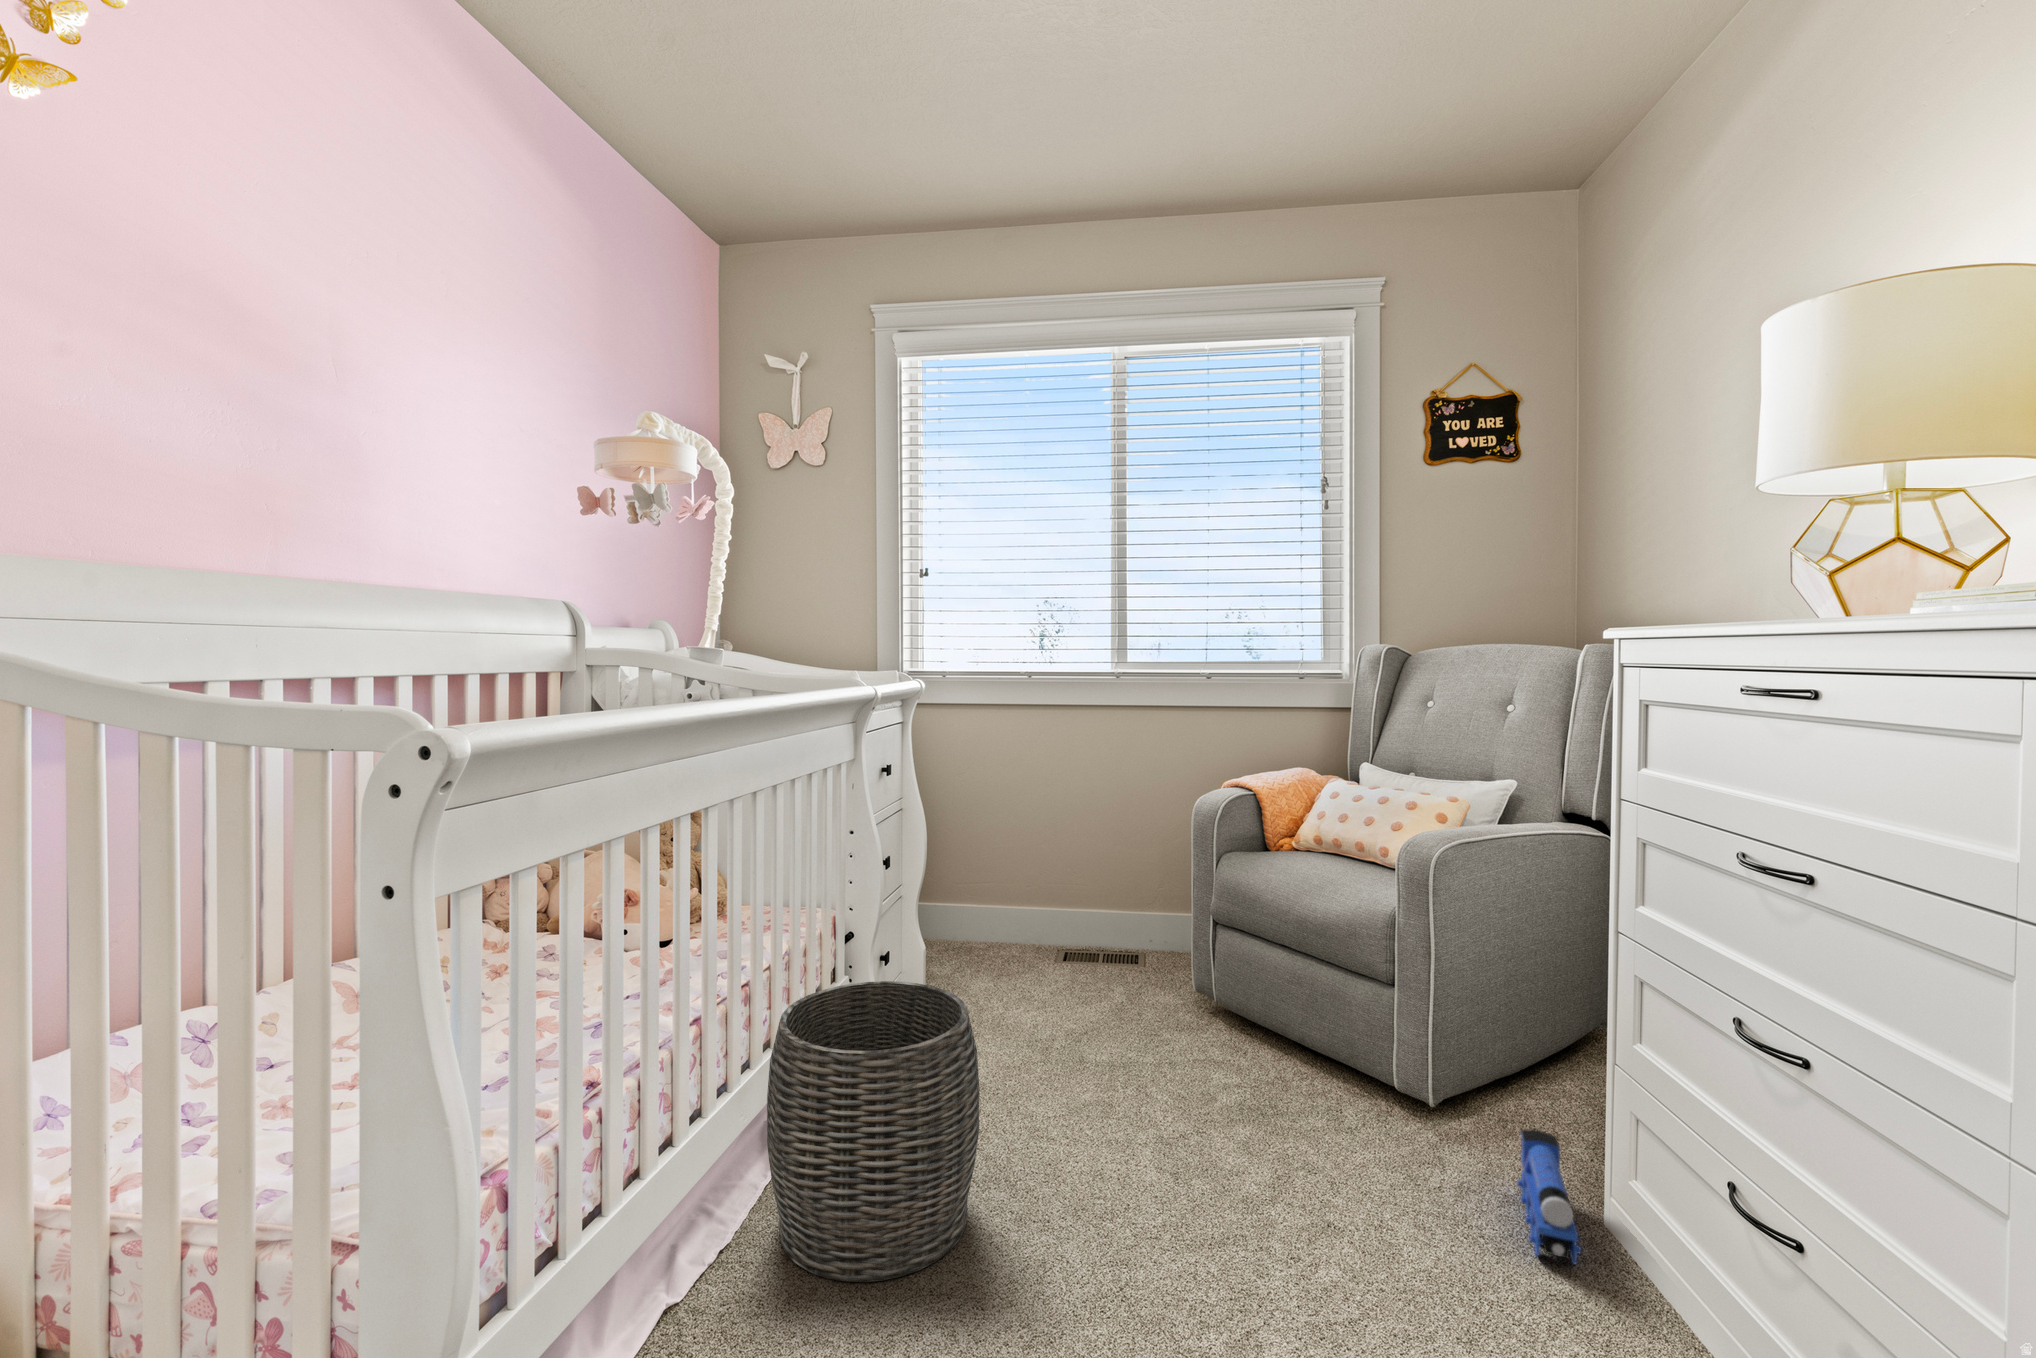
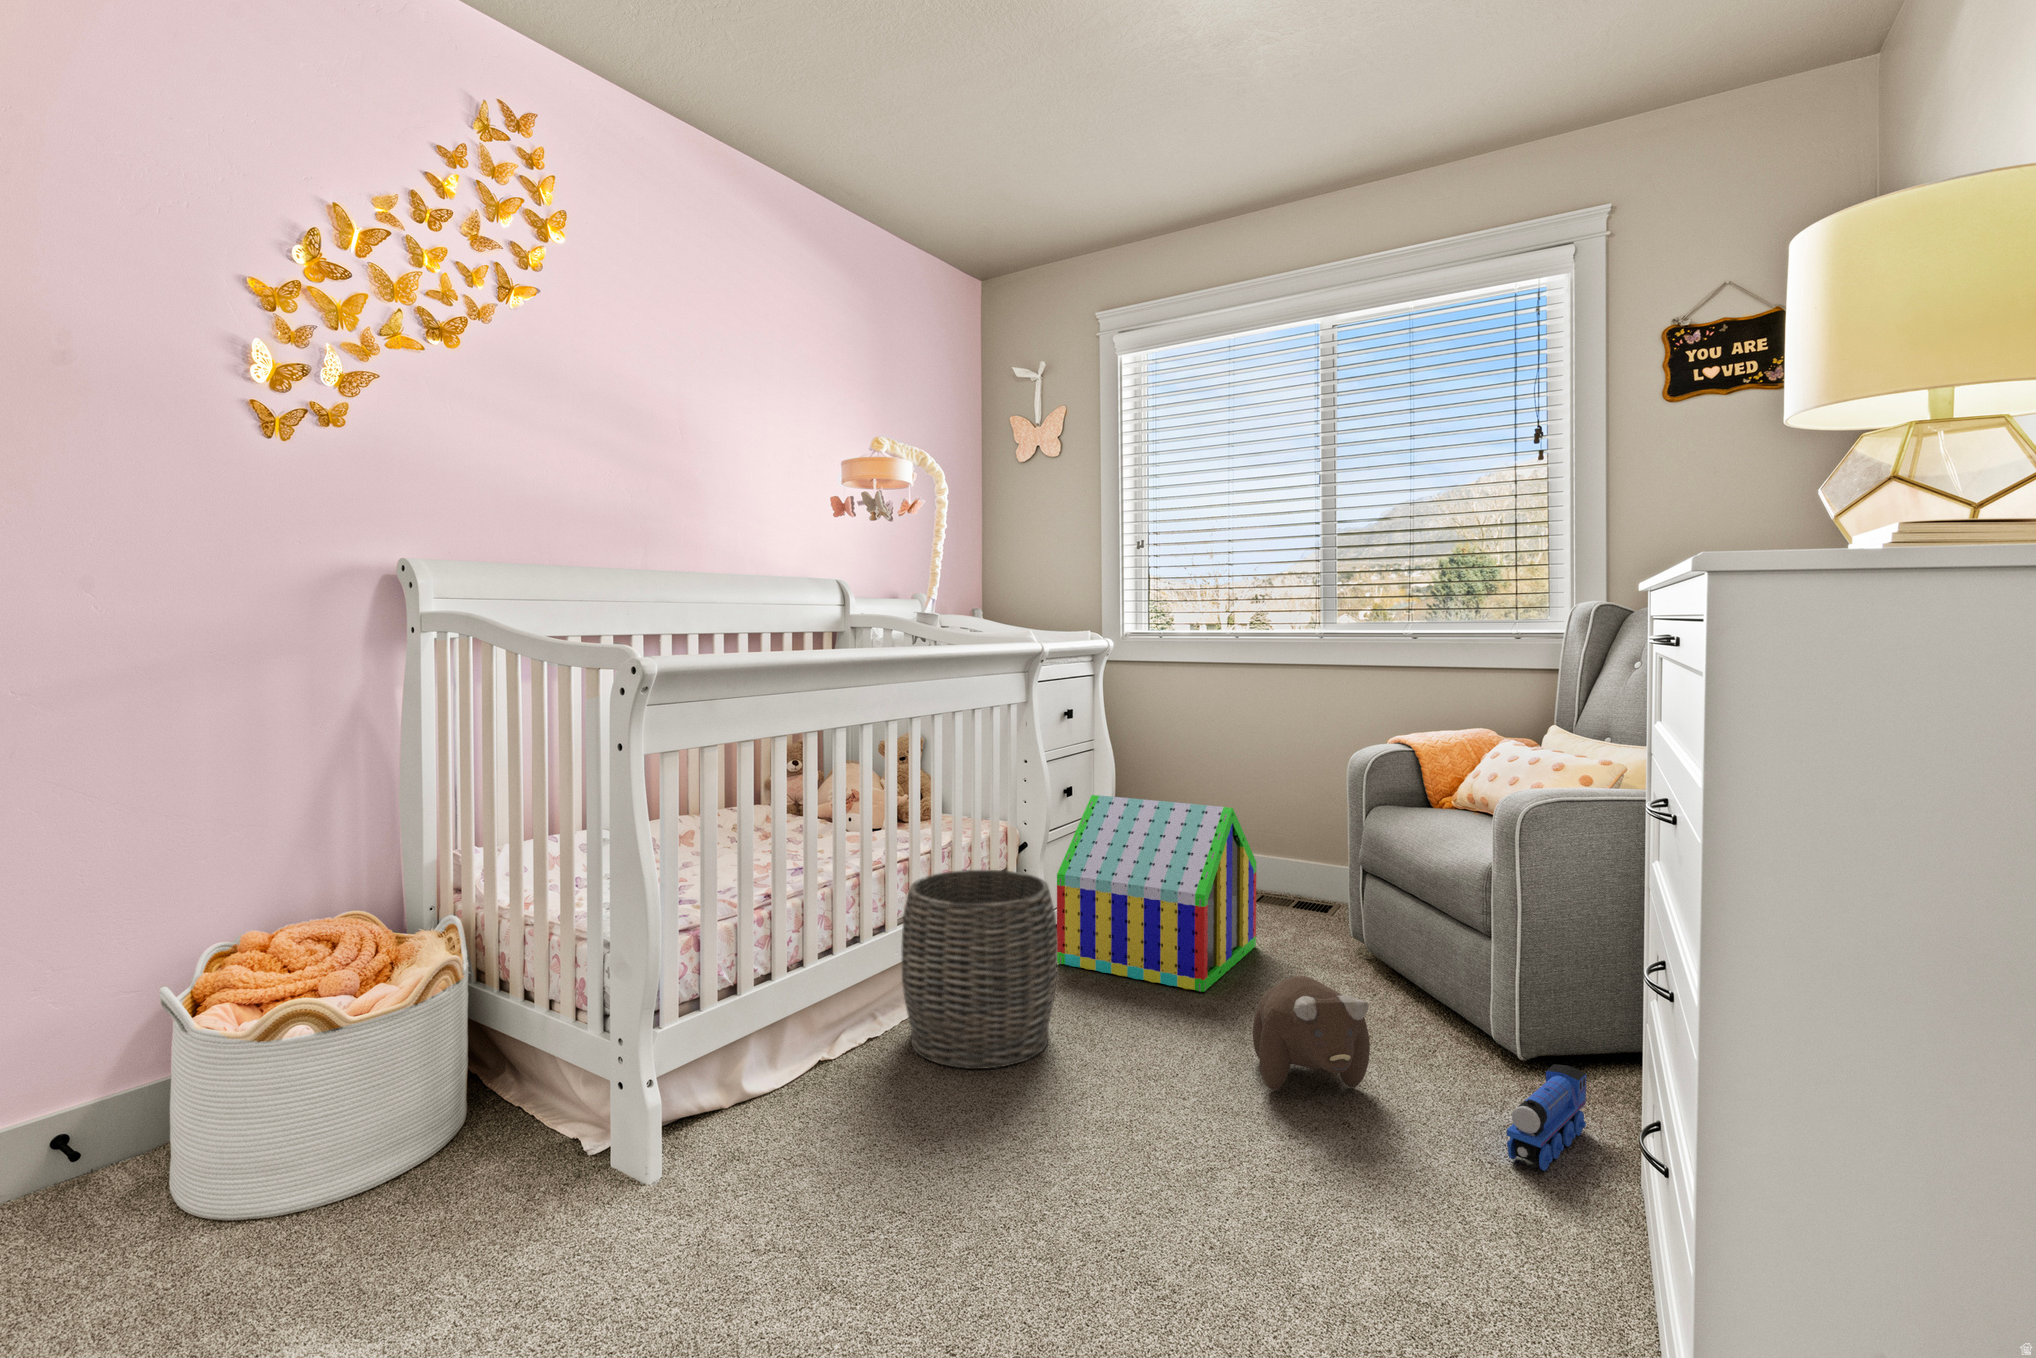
toy house: none [903,861,1099,1087] -> present [1057,795,1256,992]
plush toy: none [1206,1071,1372,1218] -> present [1253,976,1370,1090]

